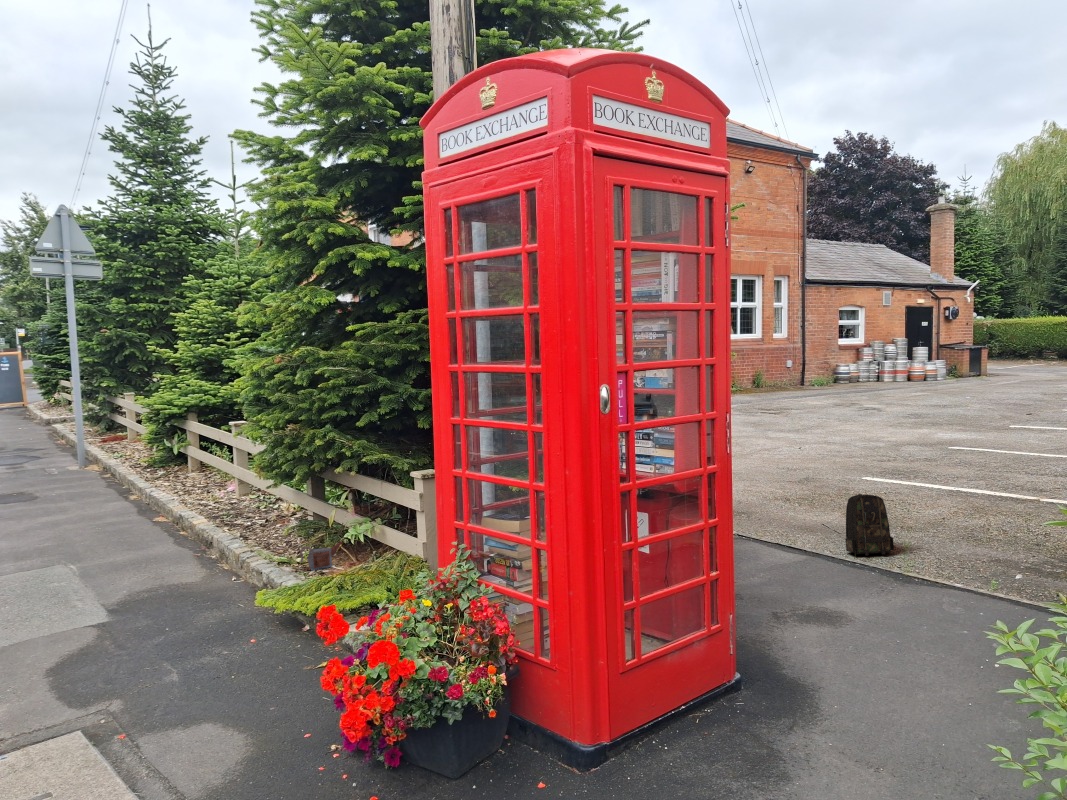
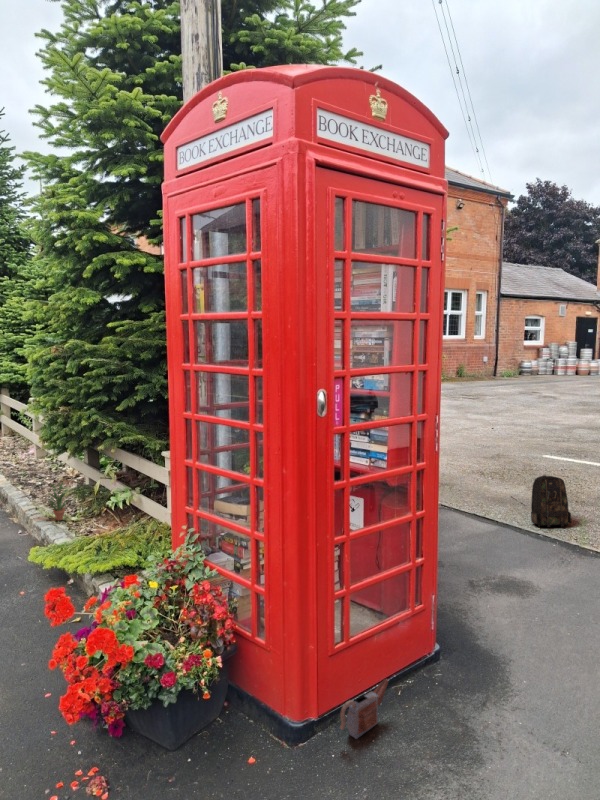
potted plant: none [269,513,297,561] -> present [49,483,68,520]
watering can: present [300,542,342,571] -> present [340,679,388,739]

